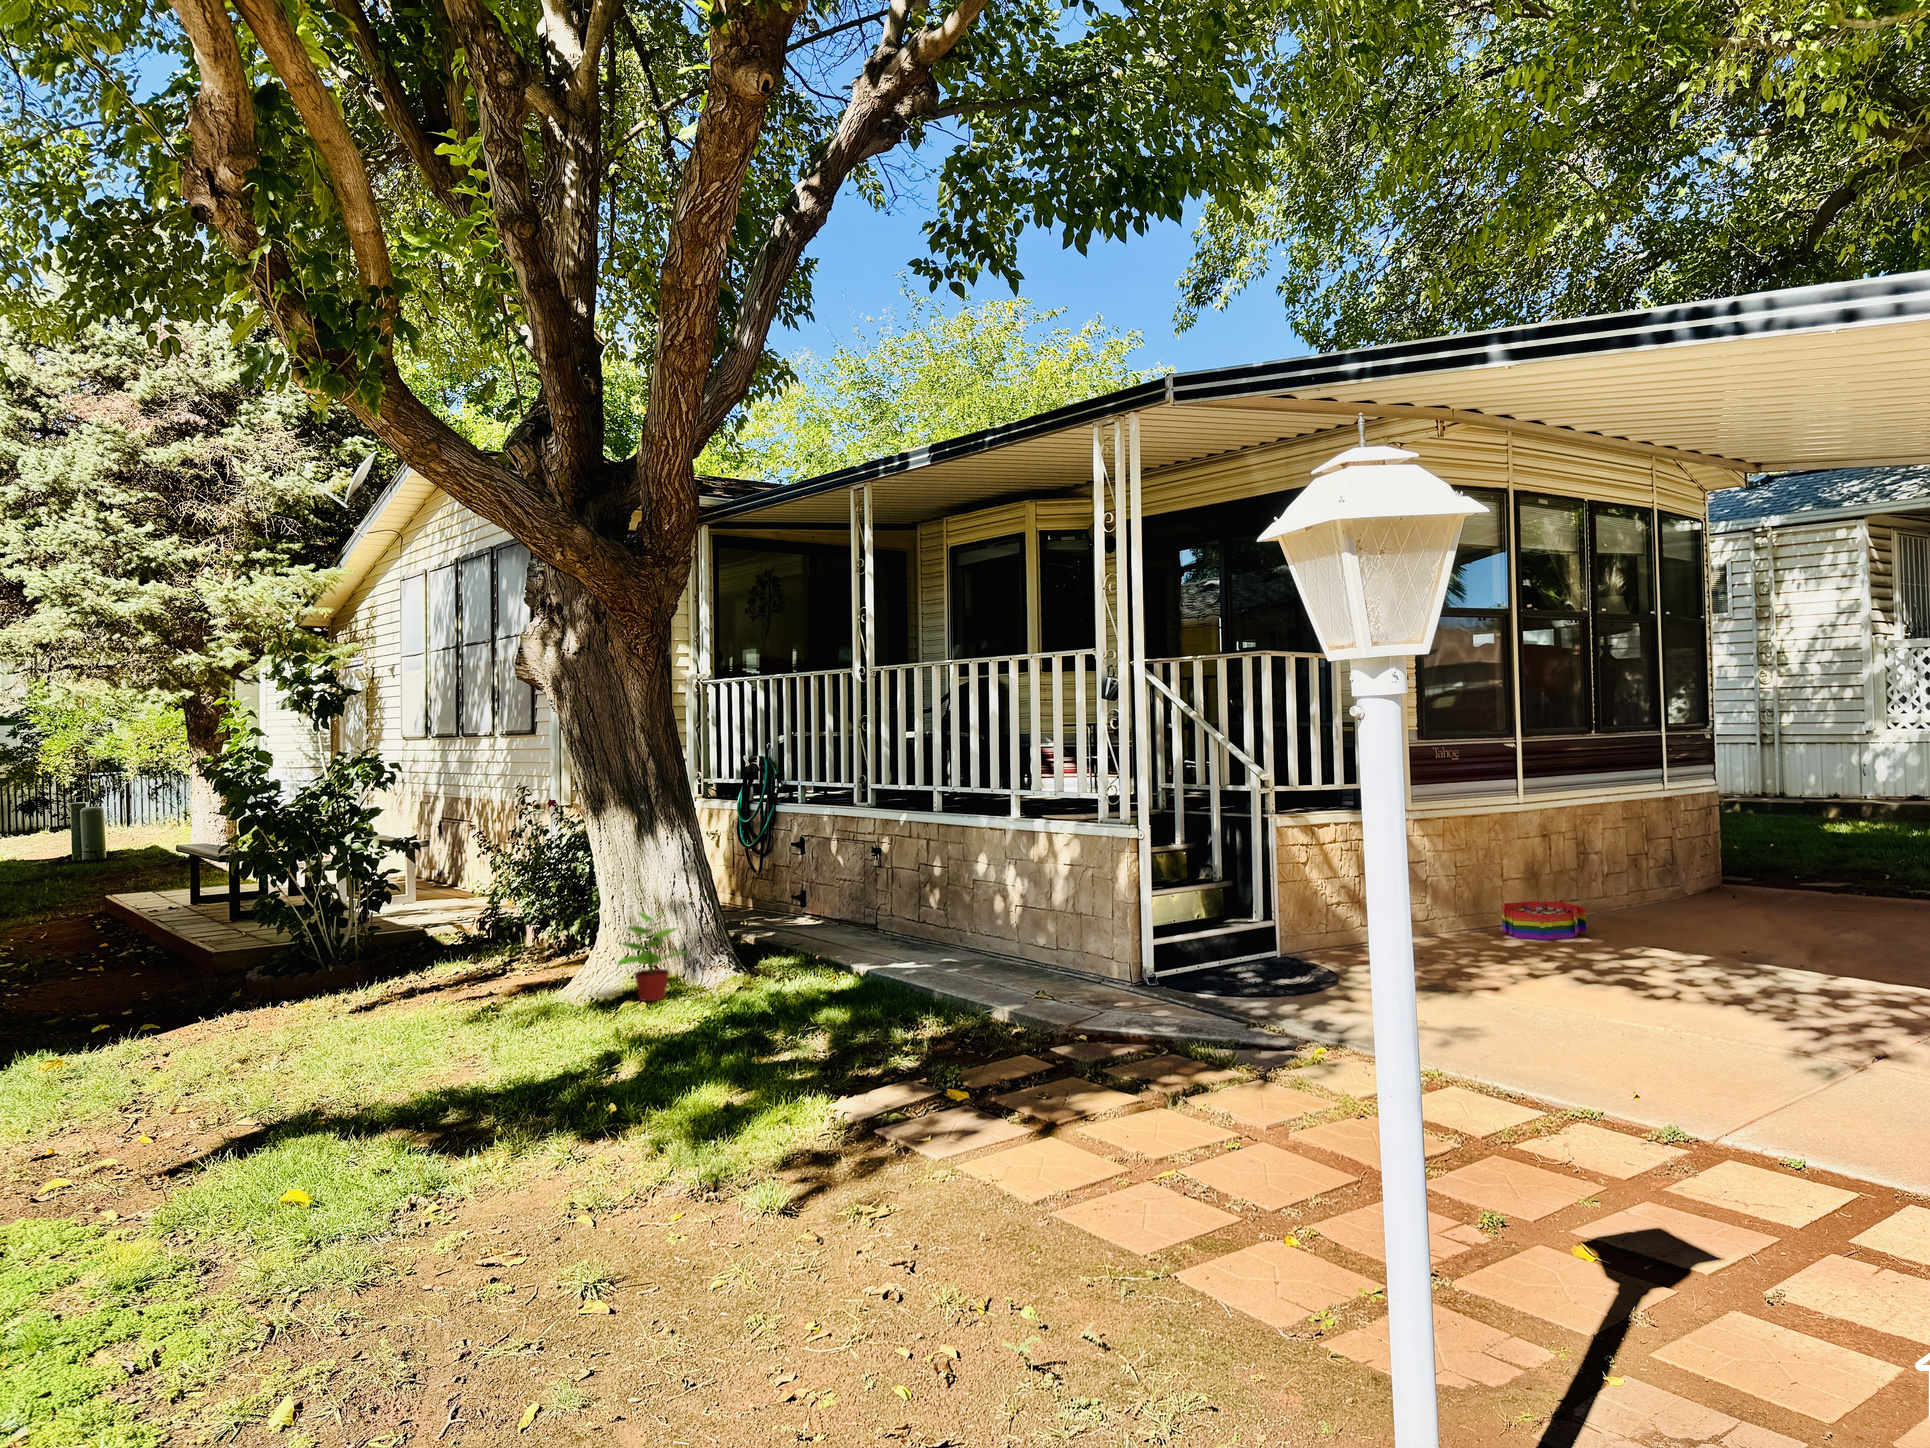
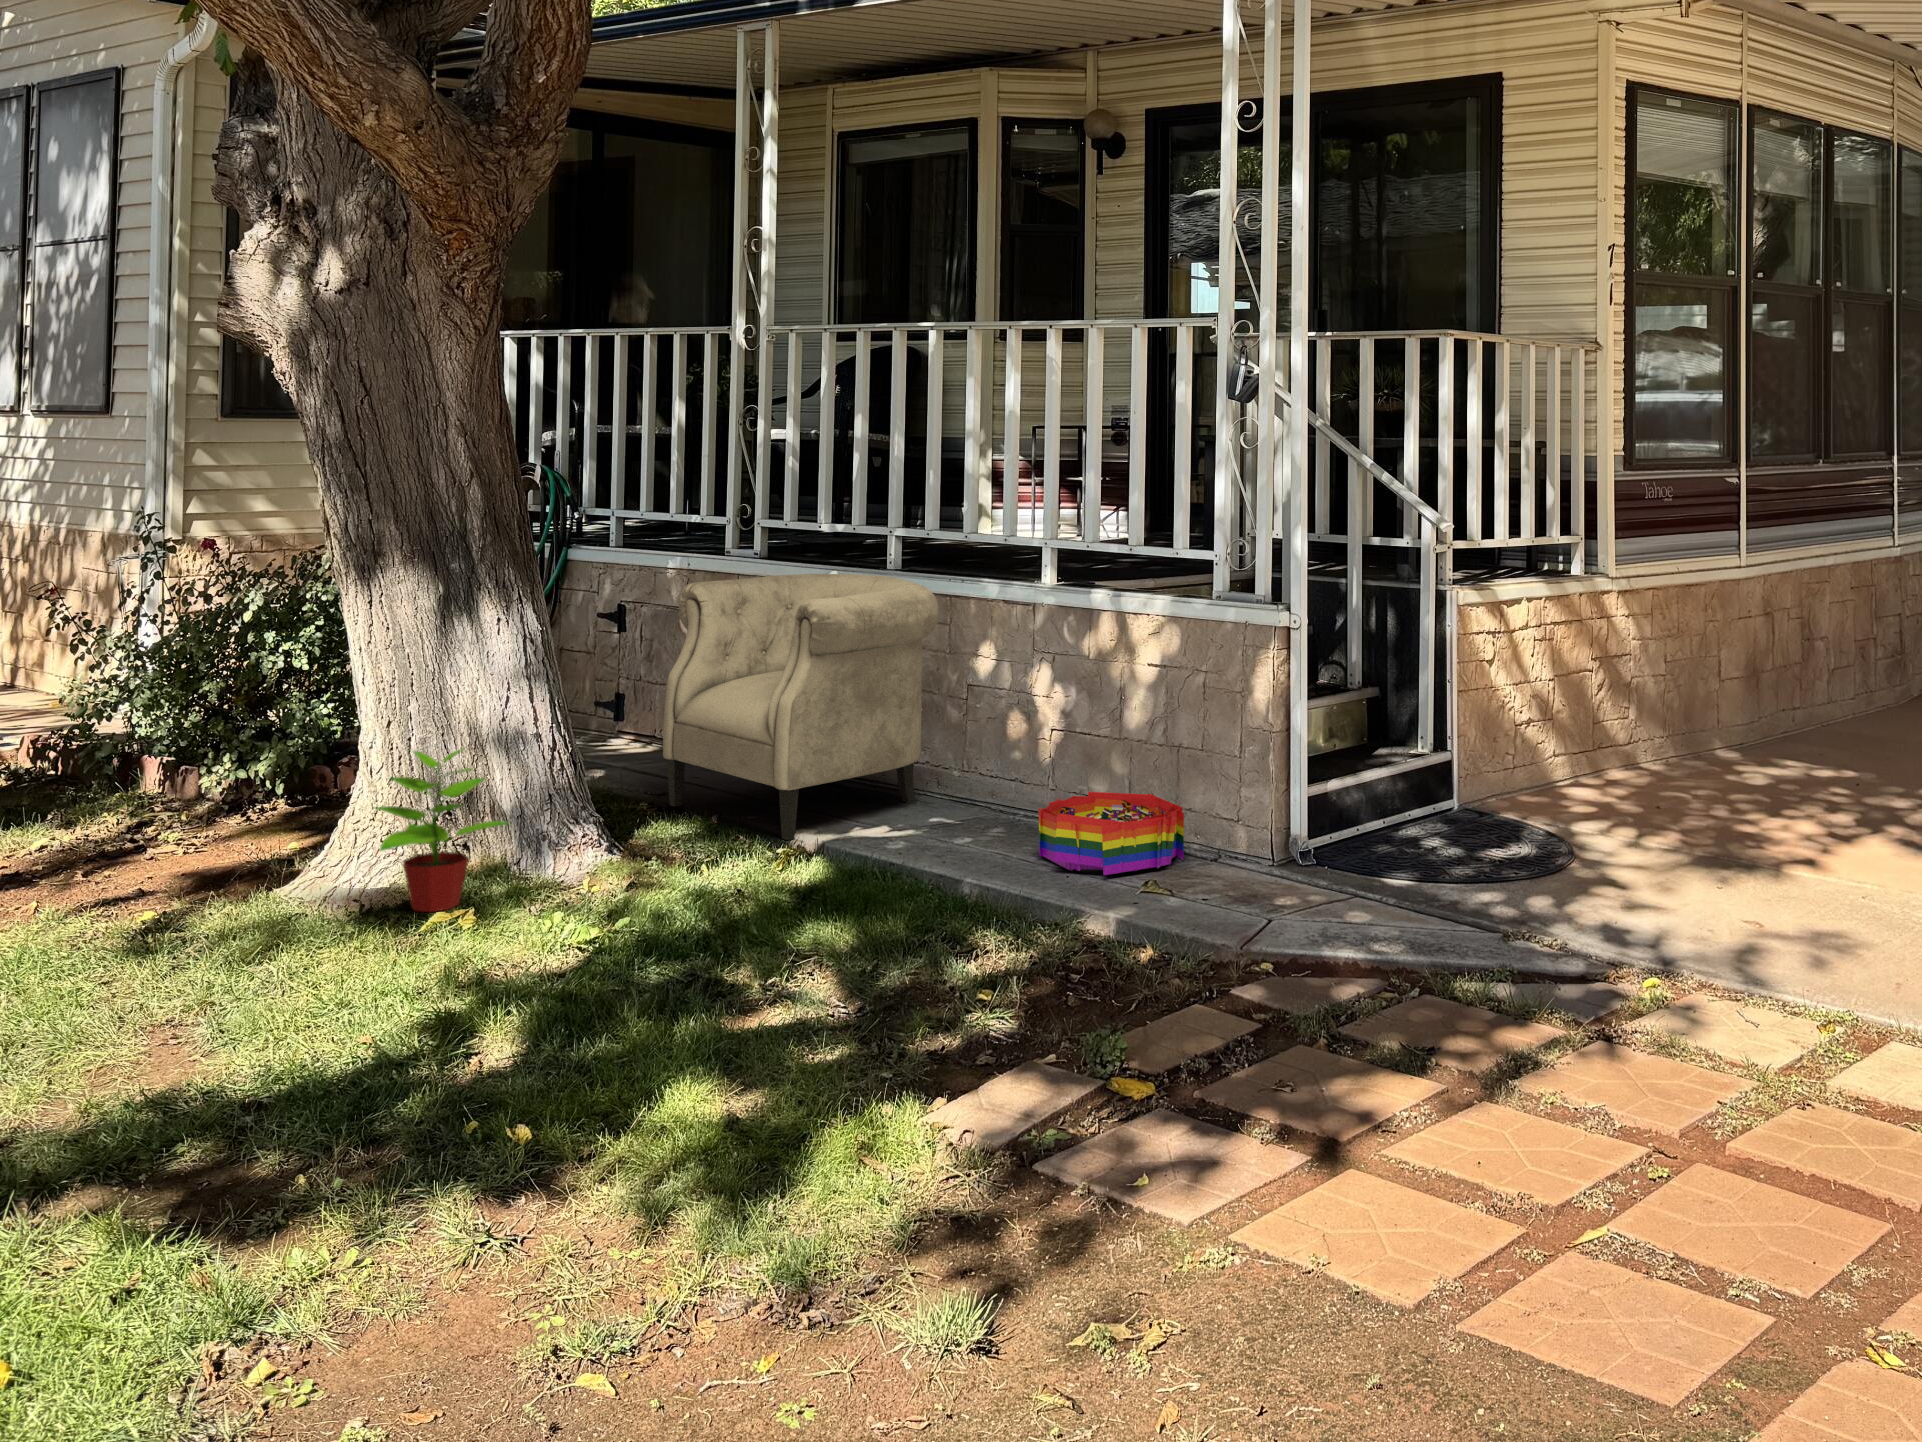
chair: none [800,816,957,969] -> present [663,574,939,840]
storage bin: present [1502,901,1586,941] -> present [1038,792,1184,875]

